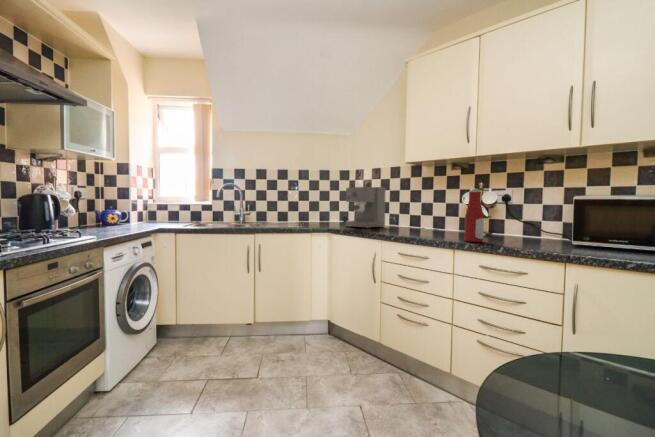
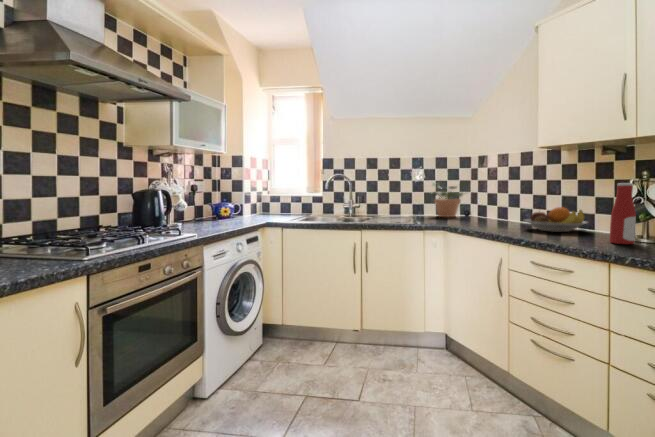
coffee maker: present [346,187,386,228] -> none [465,177,515,224]
potted plant: none [313,192,350,223] -> present [432,182,466,217]
fruit bowl: none [394,212,444,233] -> present [524,207,587,232]

